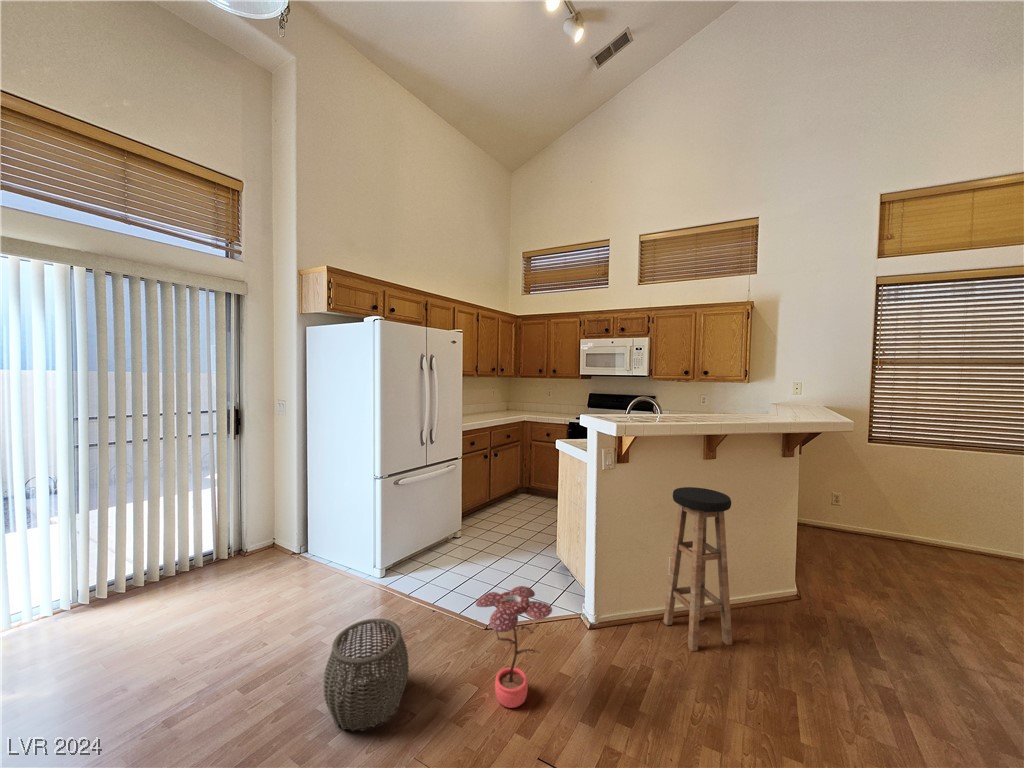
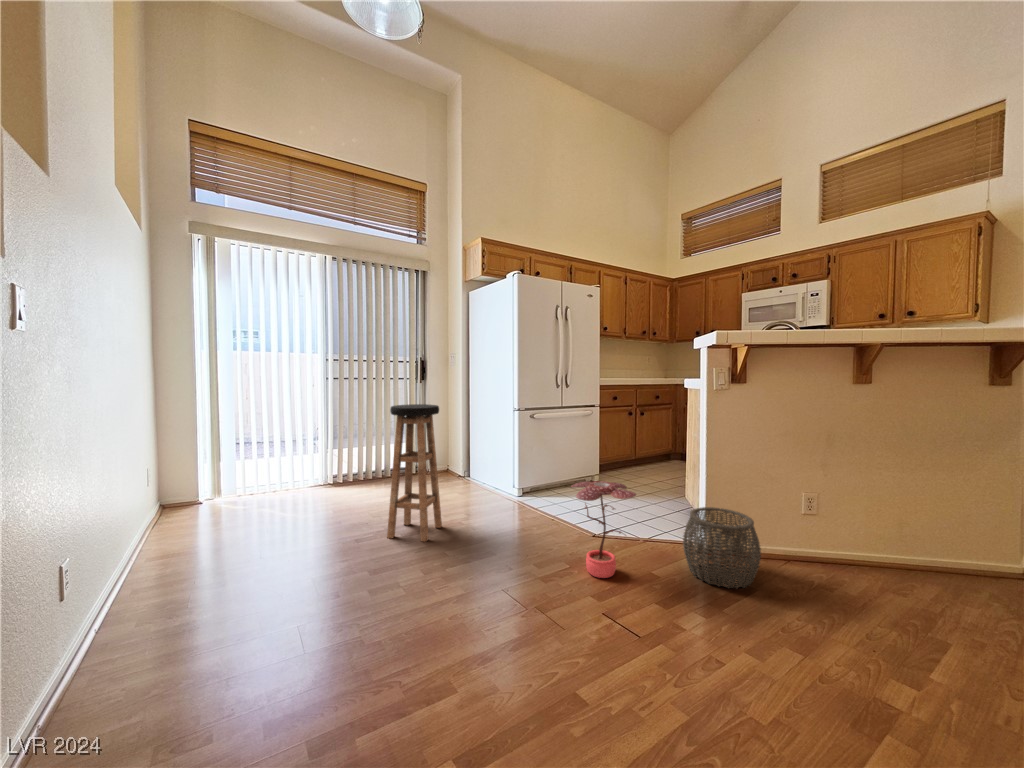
bar stool: present [663,487,732,651] -> present [387,404,442,542]
woven basket: present [323,619,409,731] -> present [683,507,761,589]

